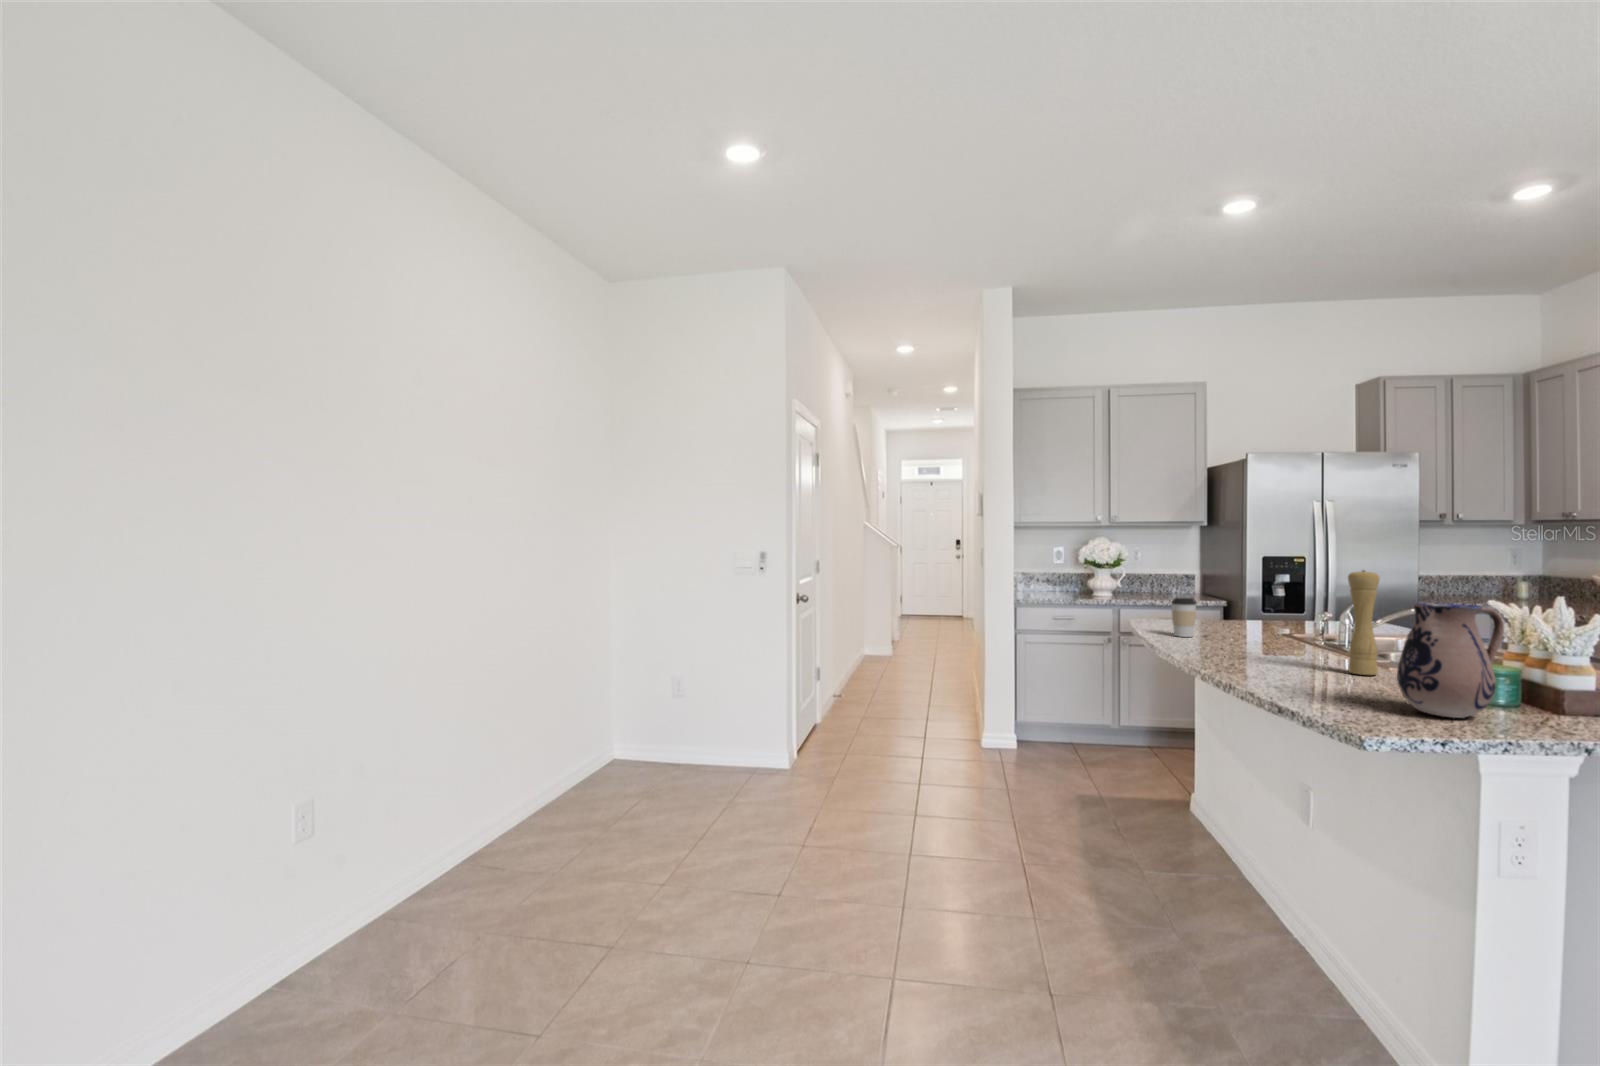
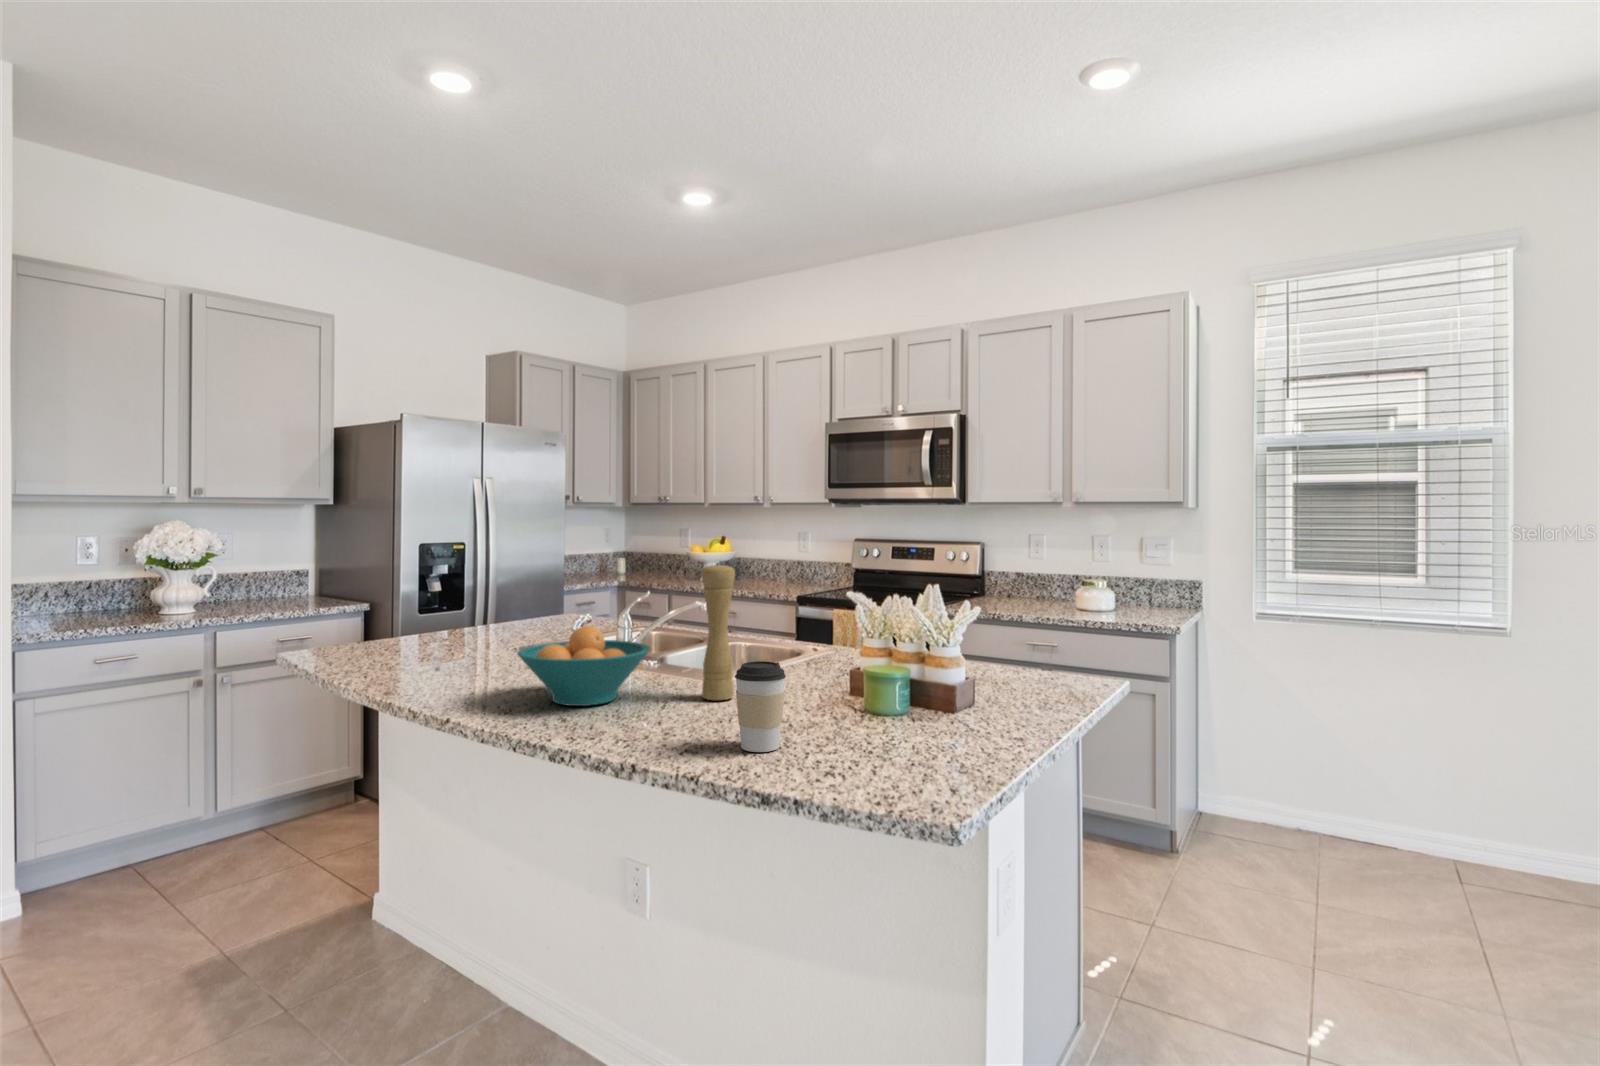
coffee cup: present [1172,598,1196,637] -> present [735,661,786,752]
ceramic pitcher: present [1397,603,1504,718] -> none [856,603,955,752]
fruit bowl: none [1212,609,1313,663] -> present [517,626,650,706]

